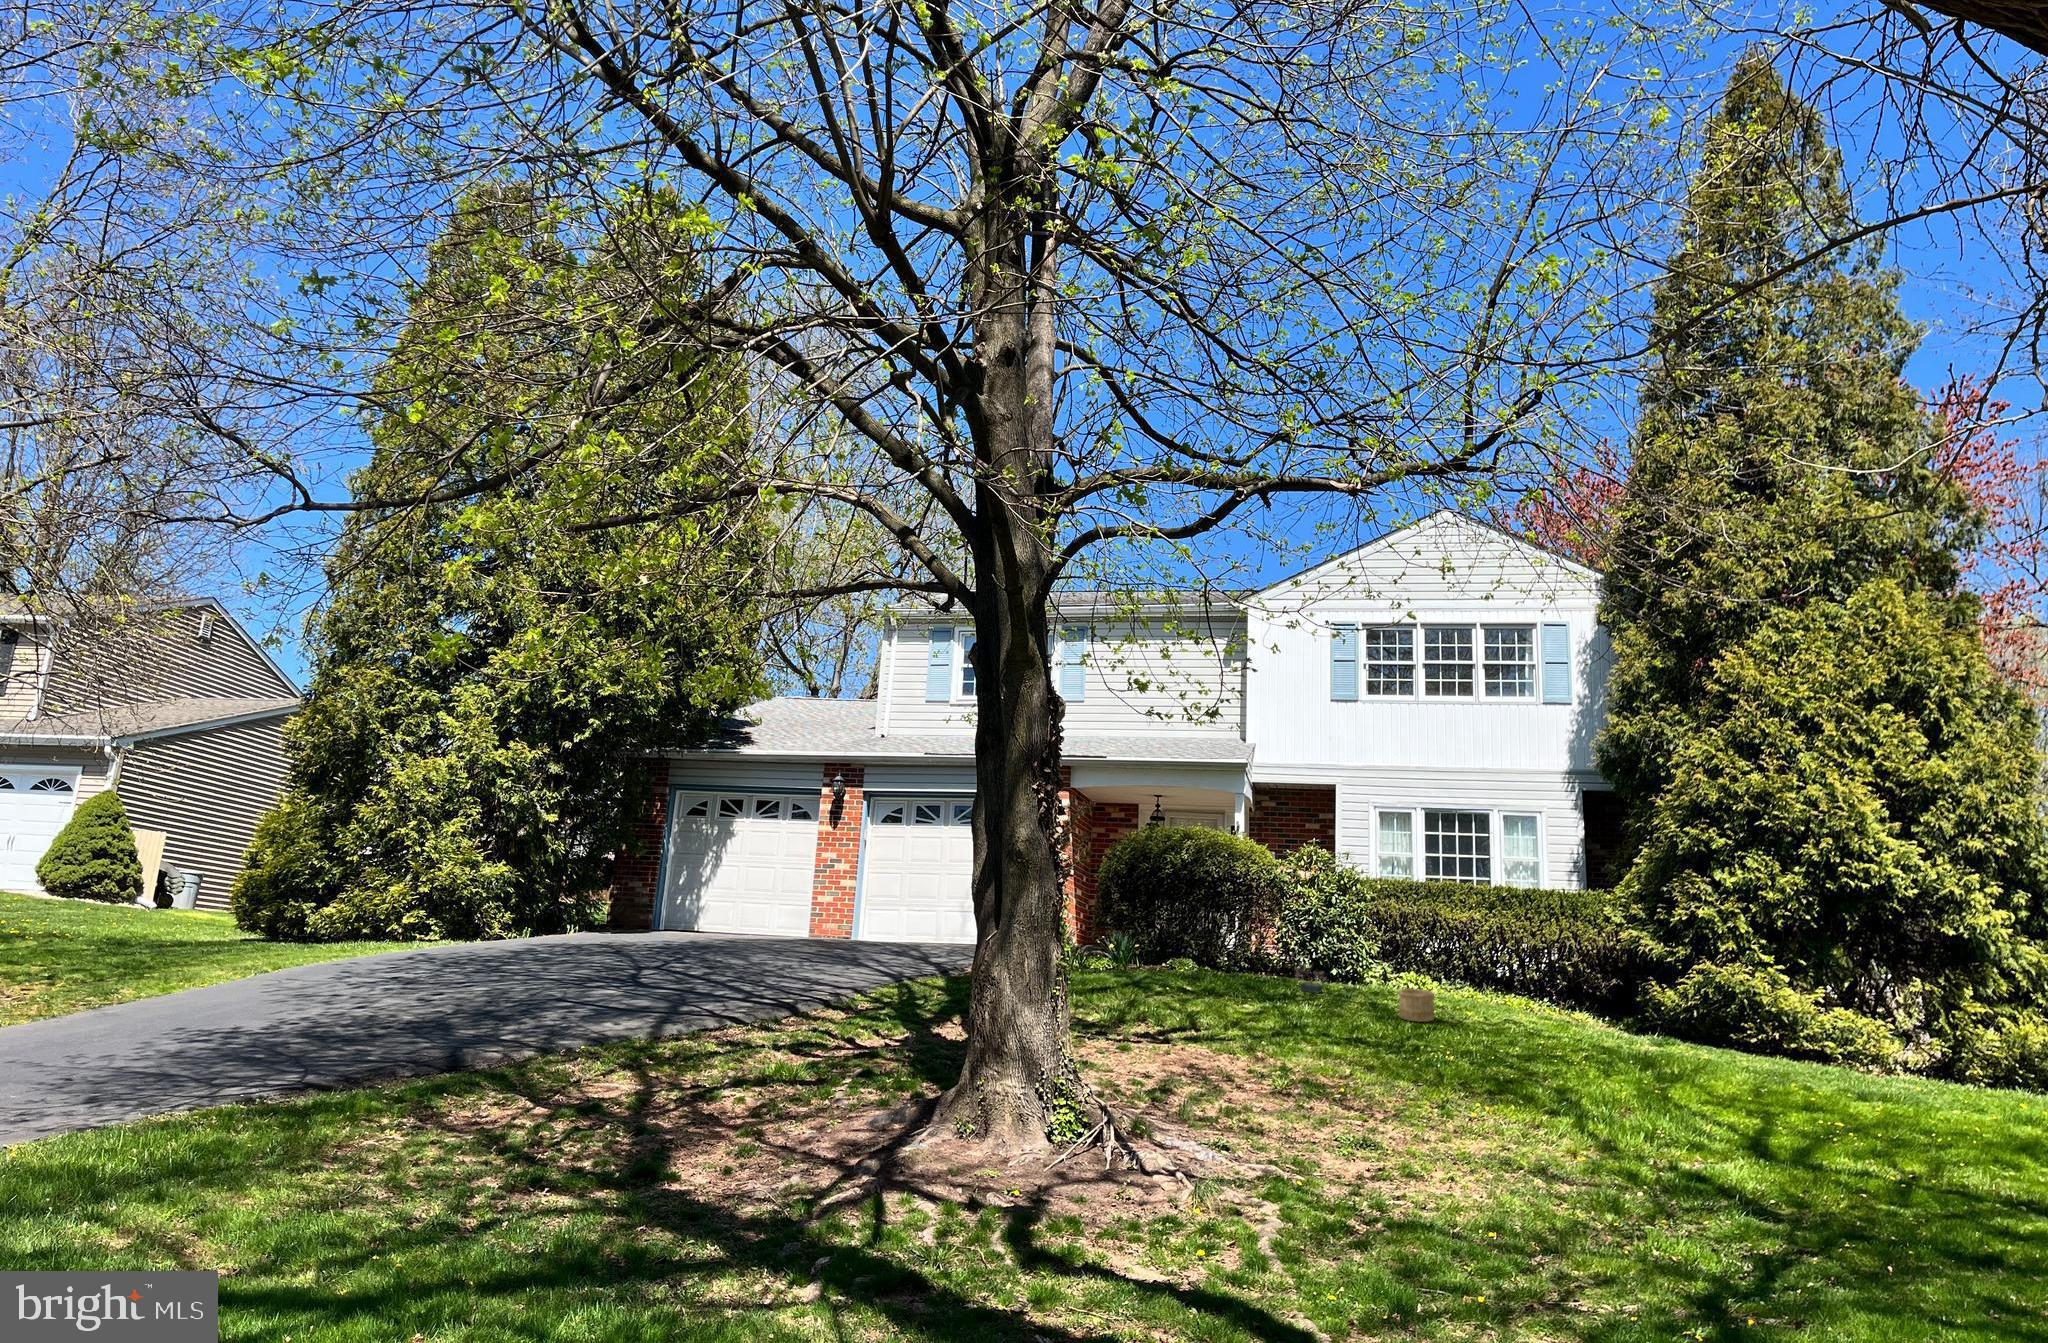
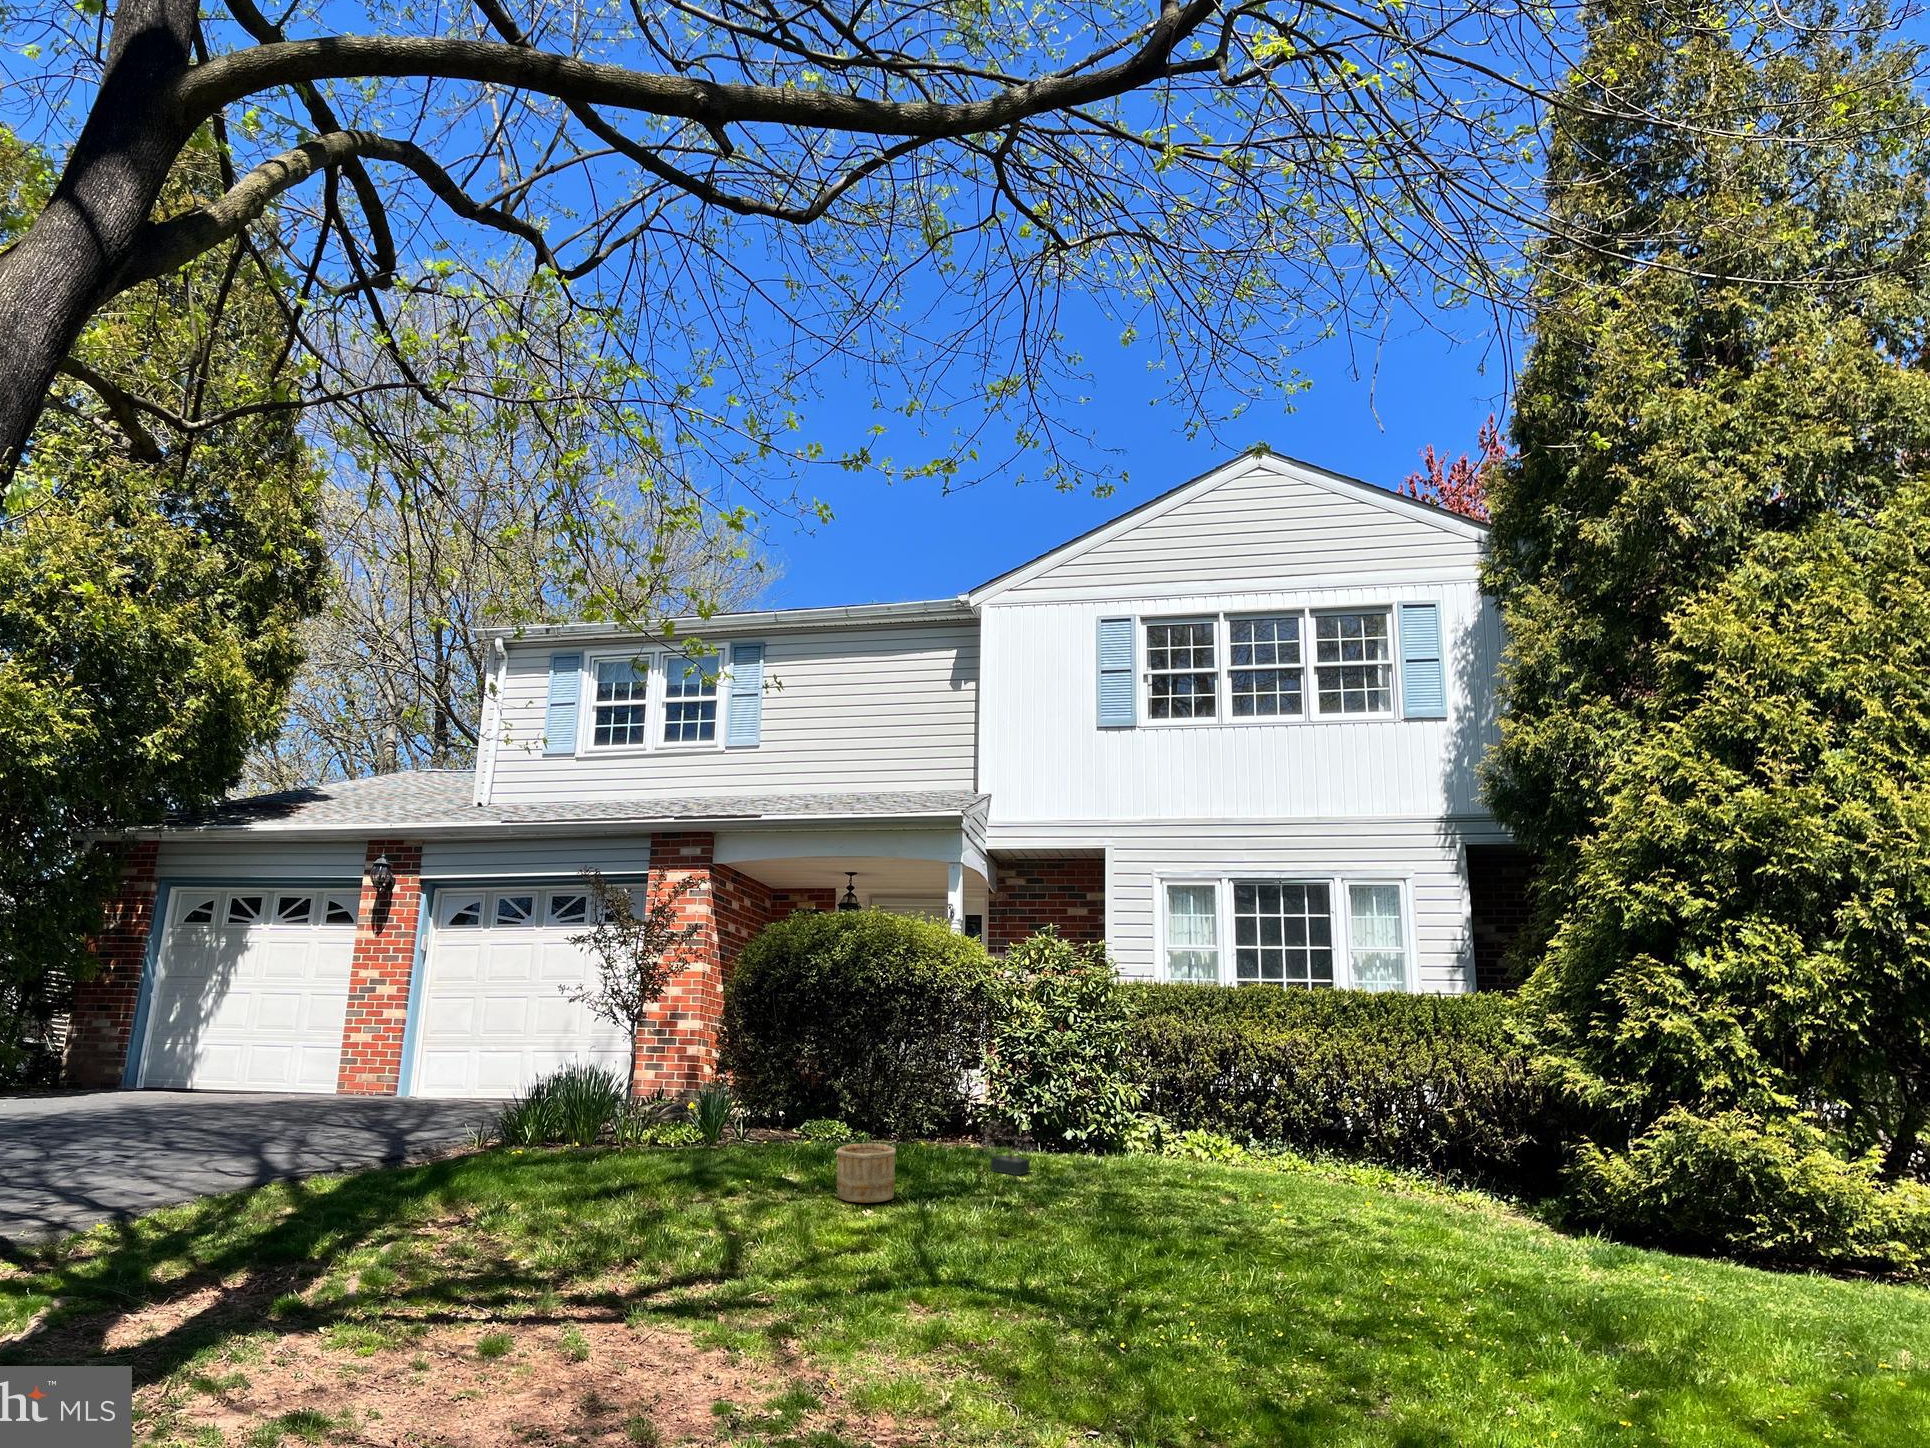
wooden bucket: present [1399,989,1434,1022] -> present [835,1143,896,1203]

